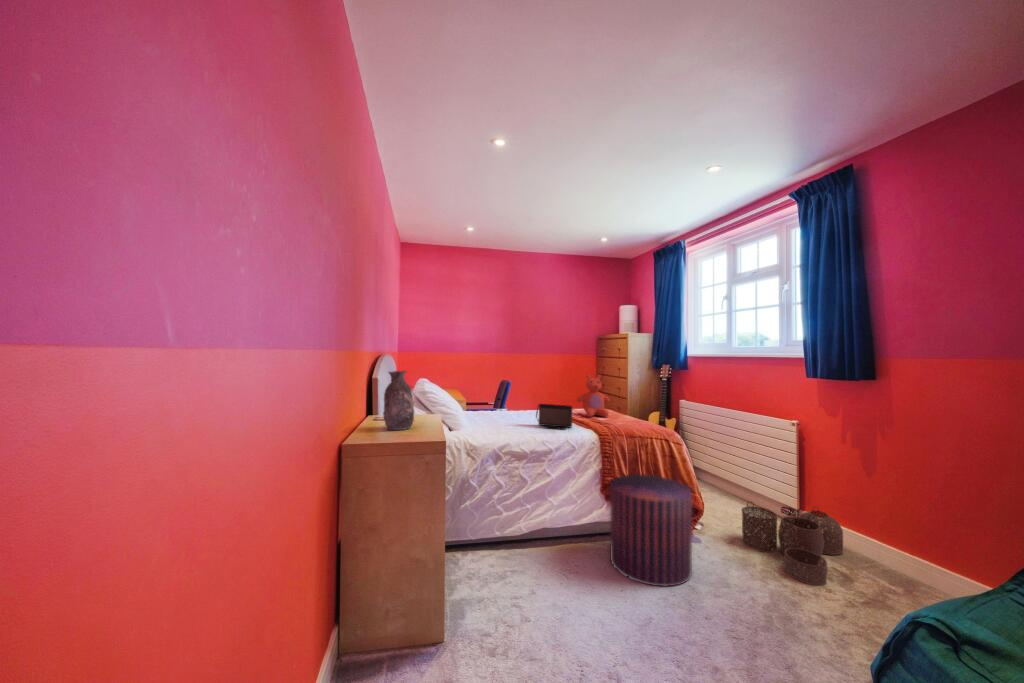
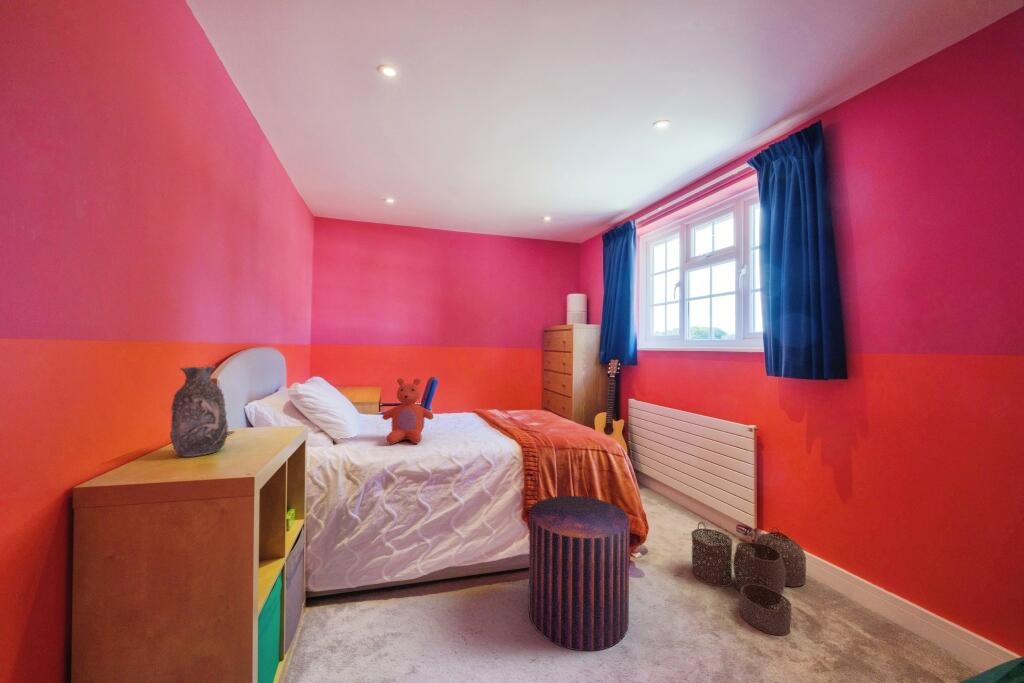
teddy bear: present [577,374,610,417] -> present [382,378,434,444]
handbag: present [536,404,572,429] -> none [449,407,494,439]

